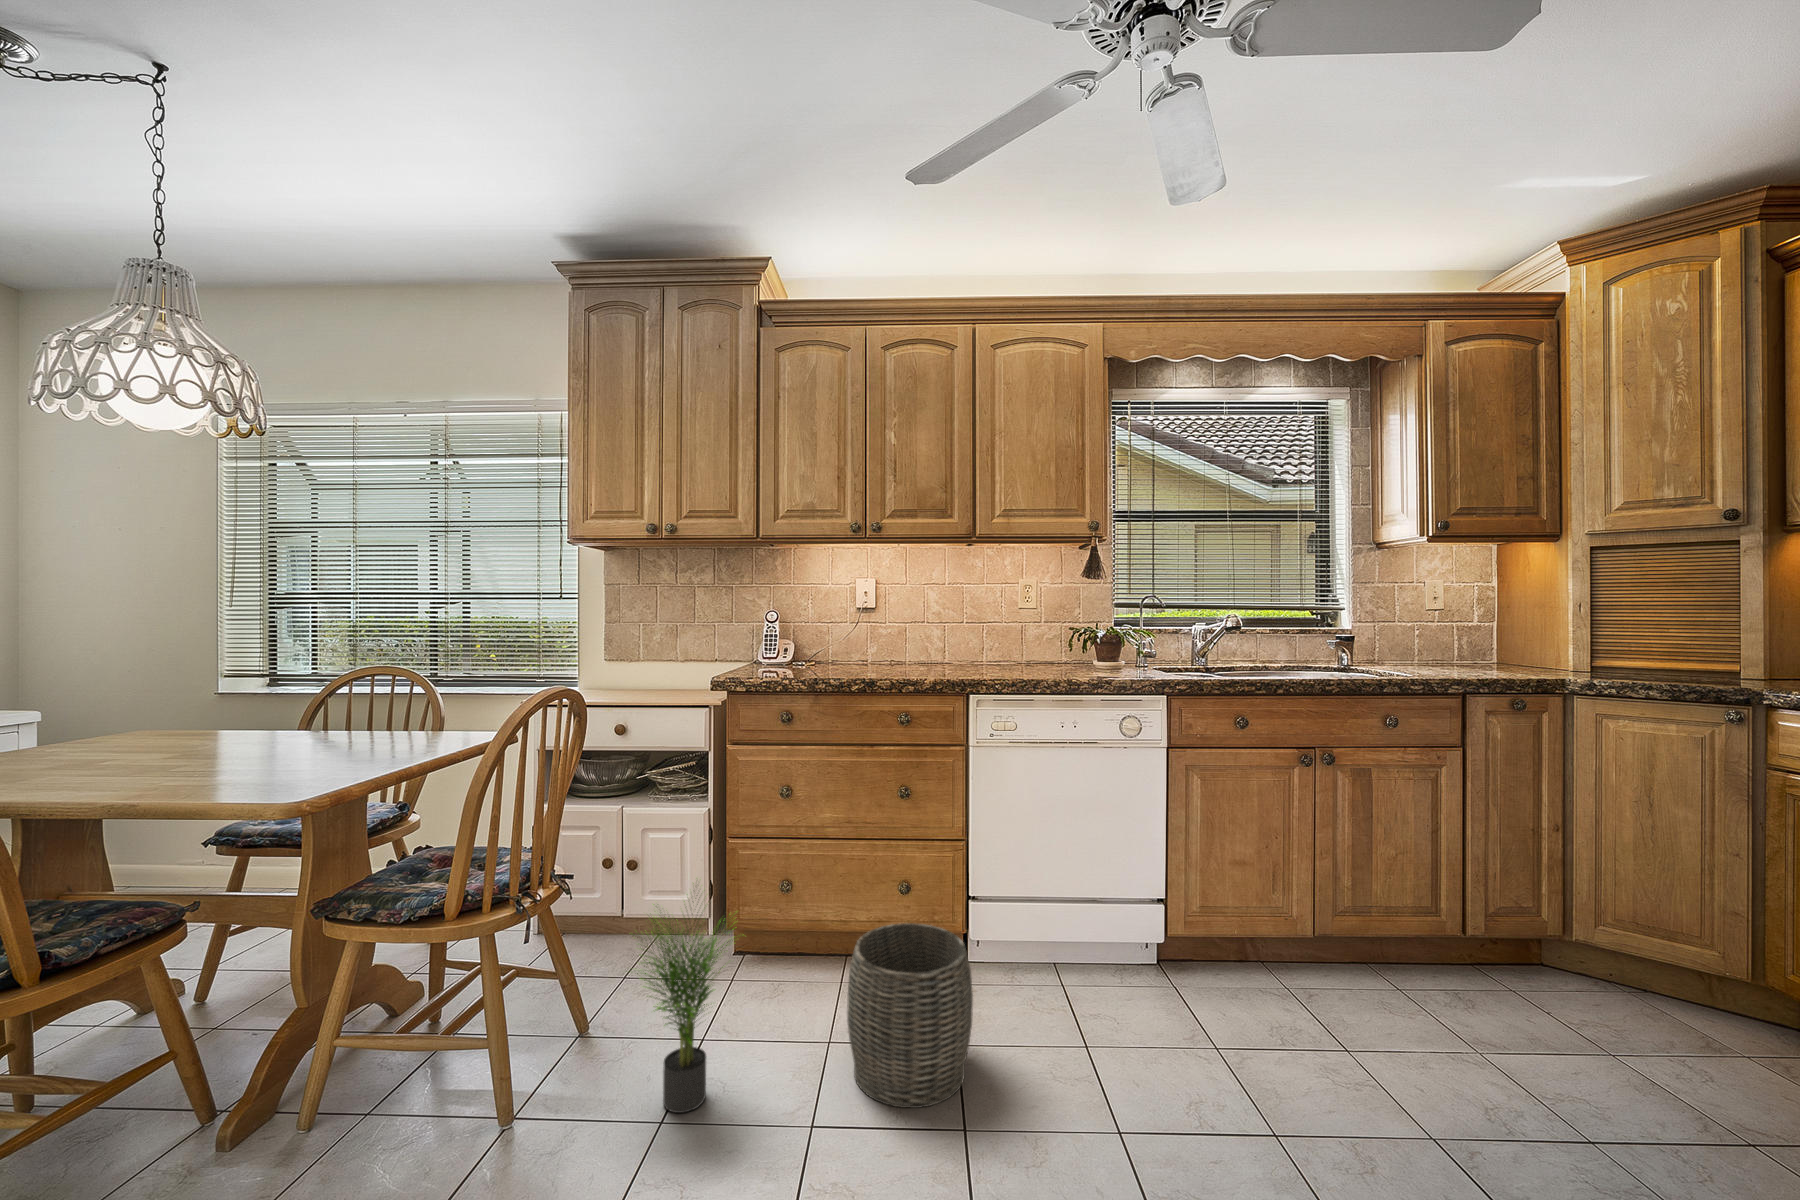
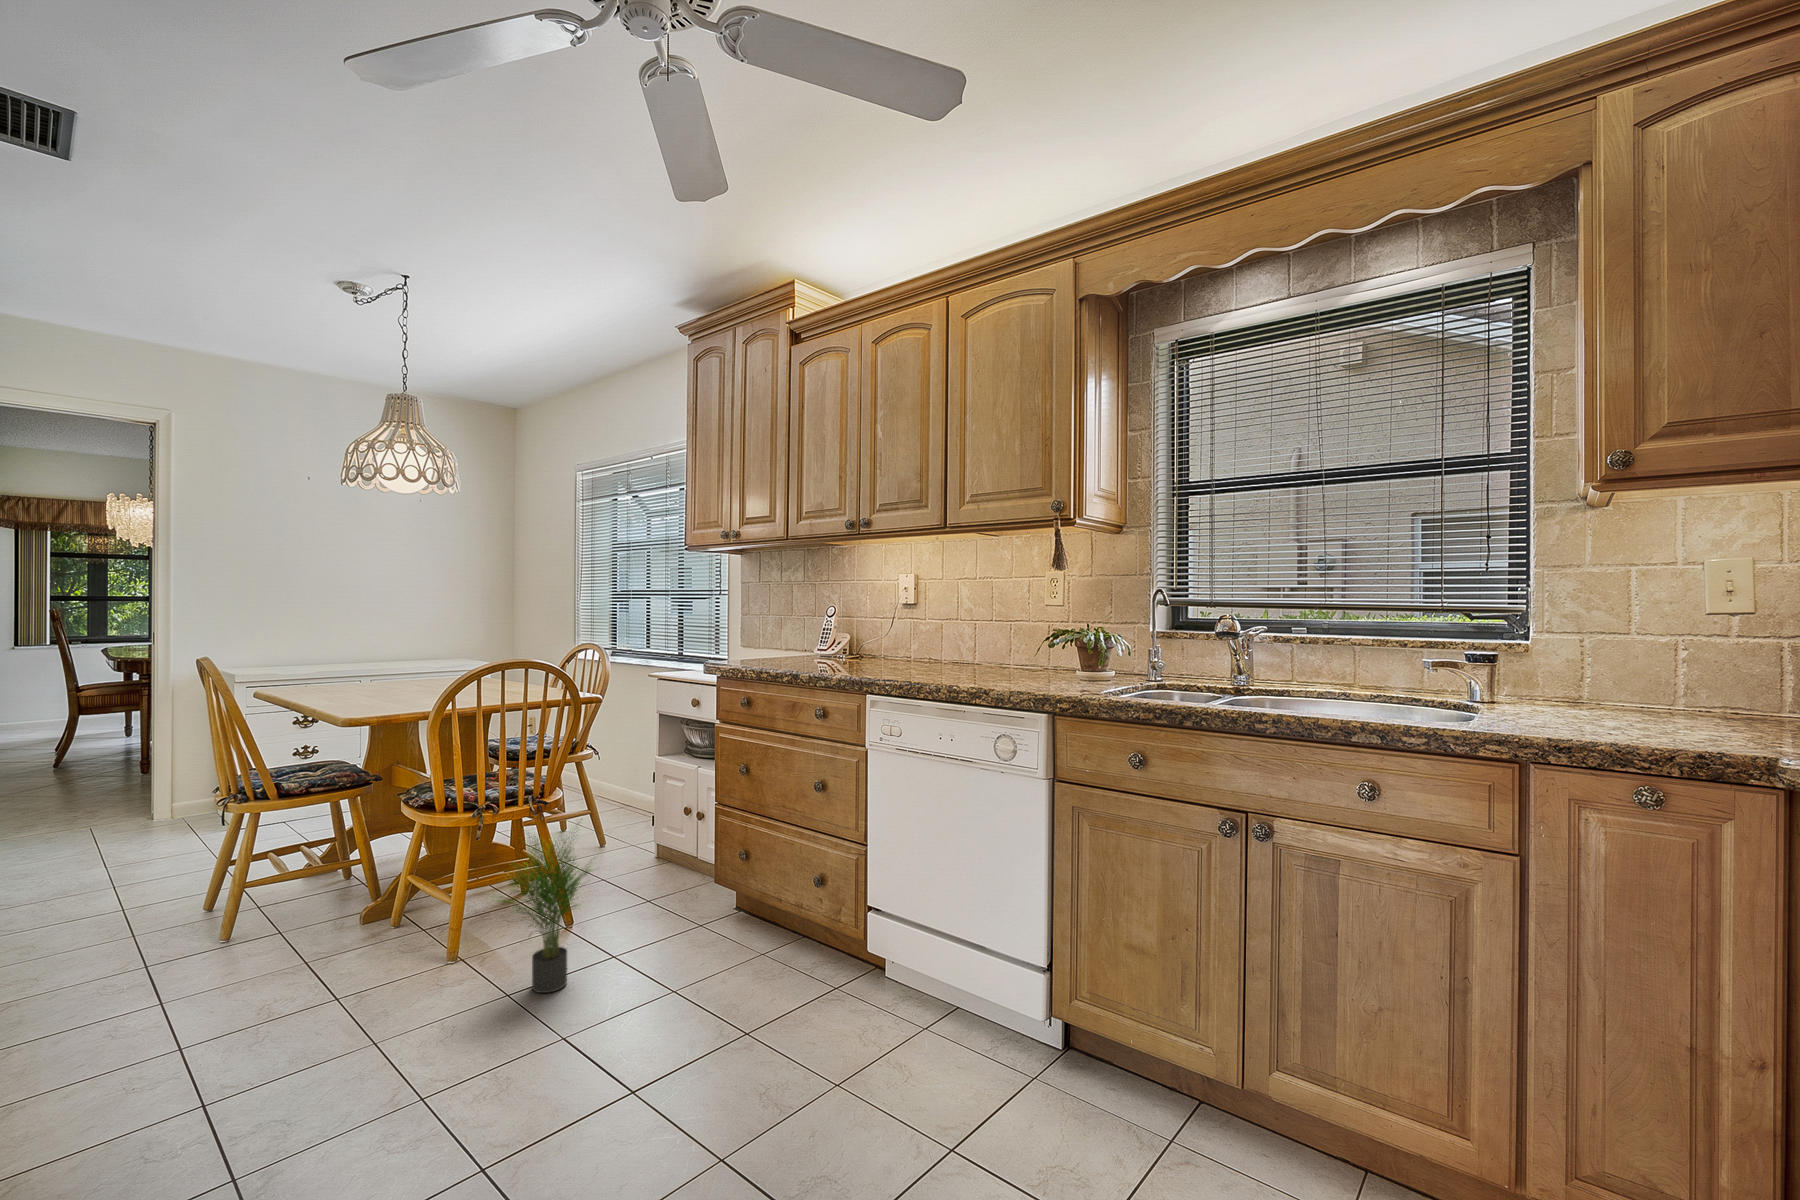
woven basket: present [847,923,973,1108] -> none [626,898,746,1063]

